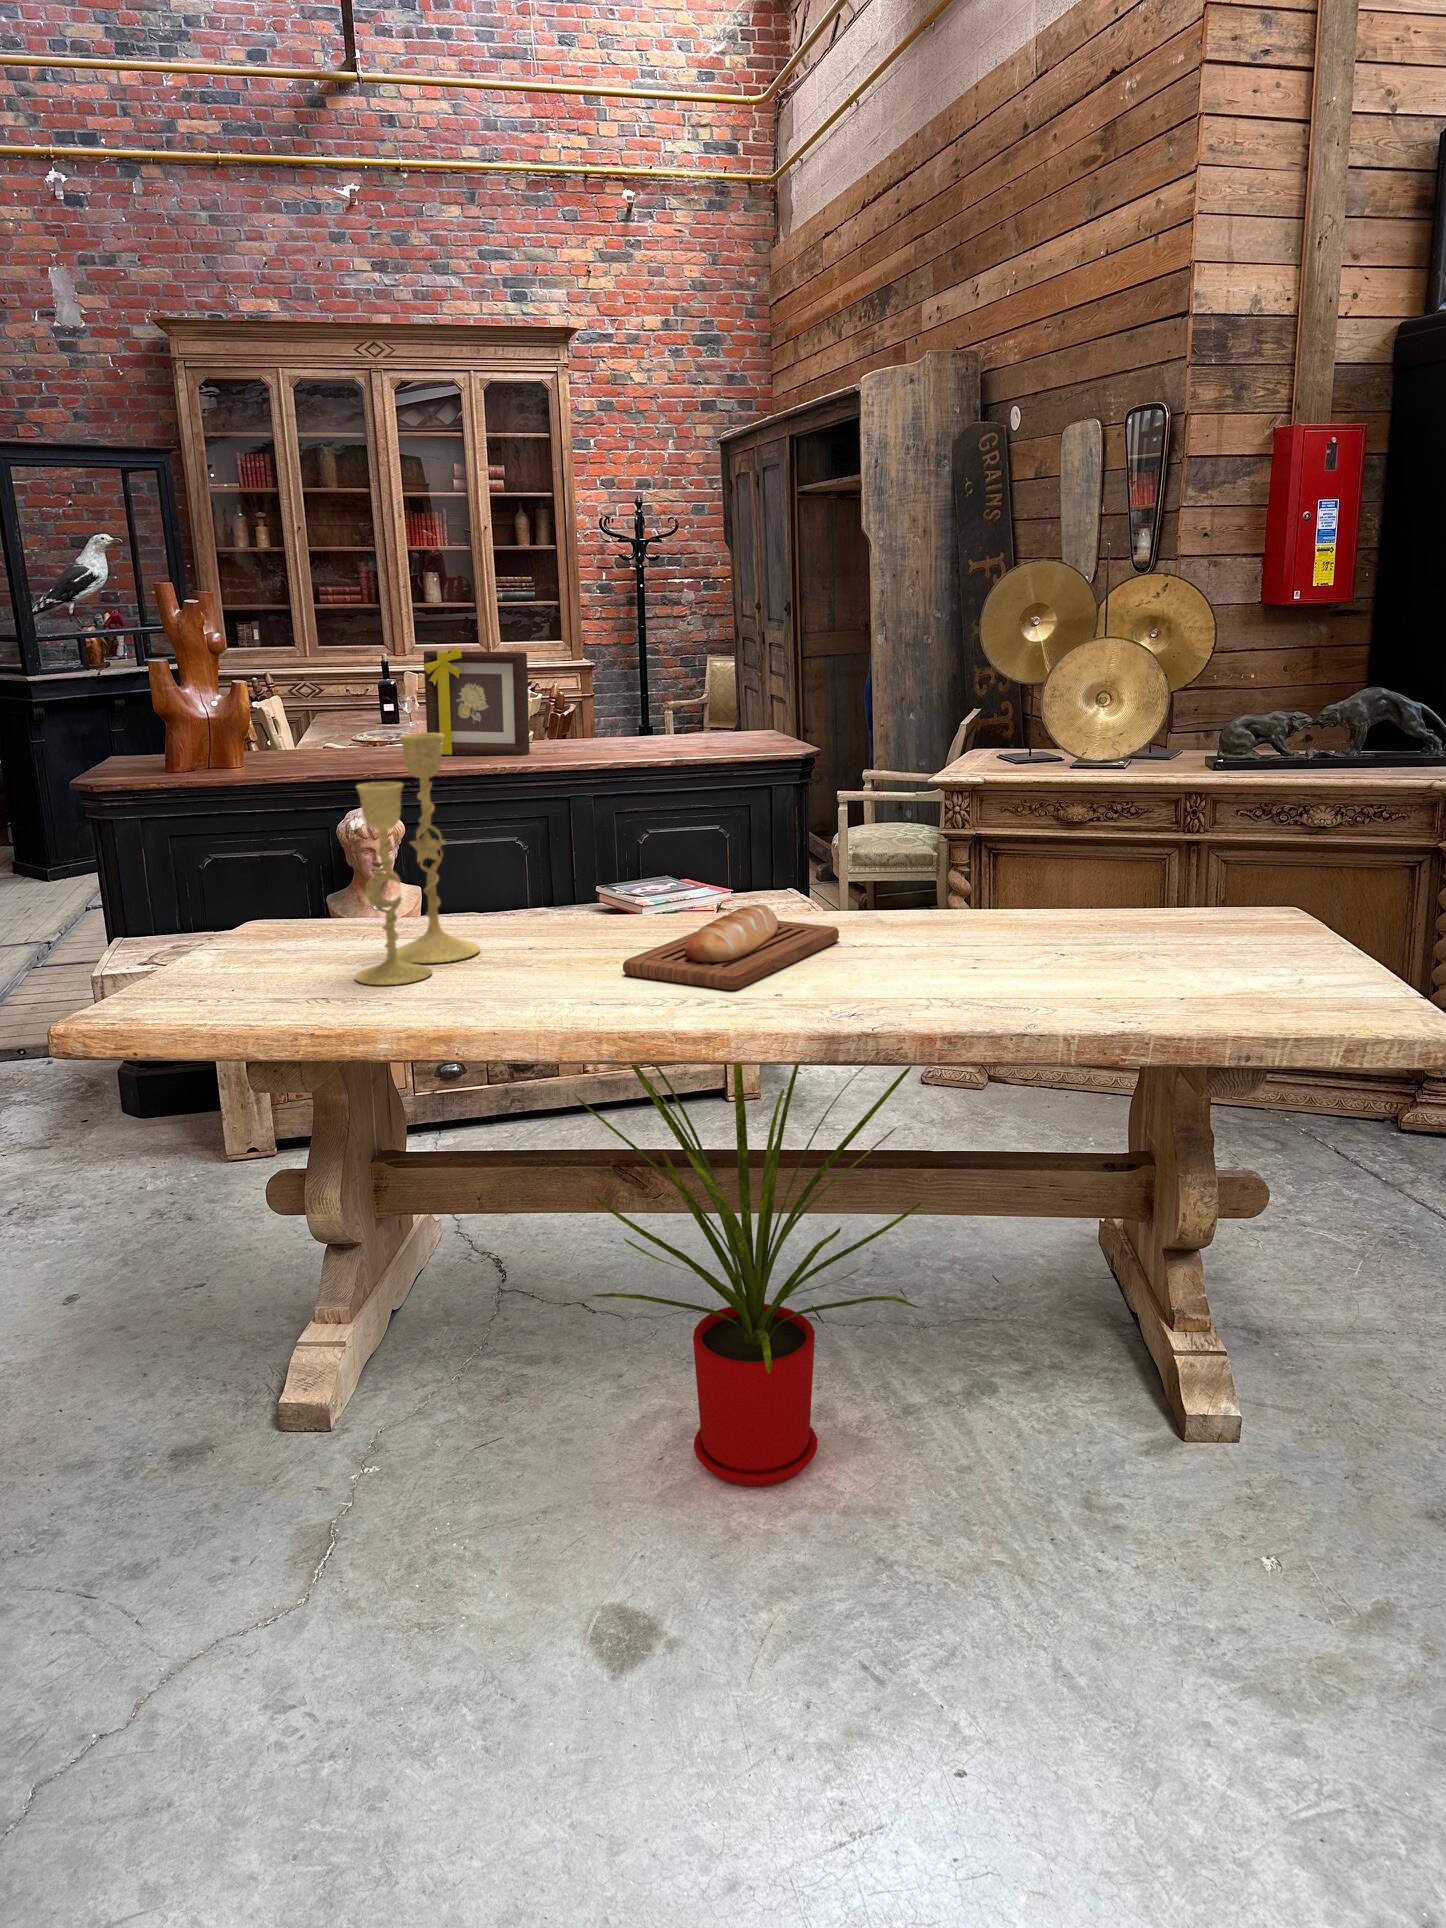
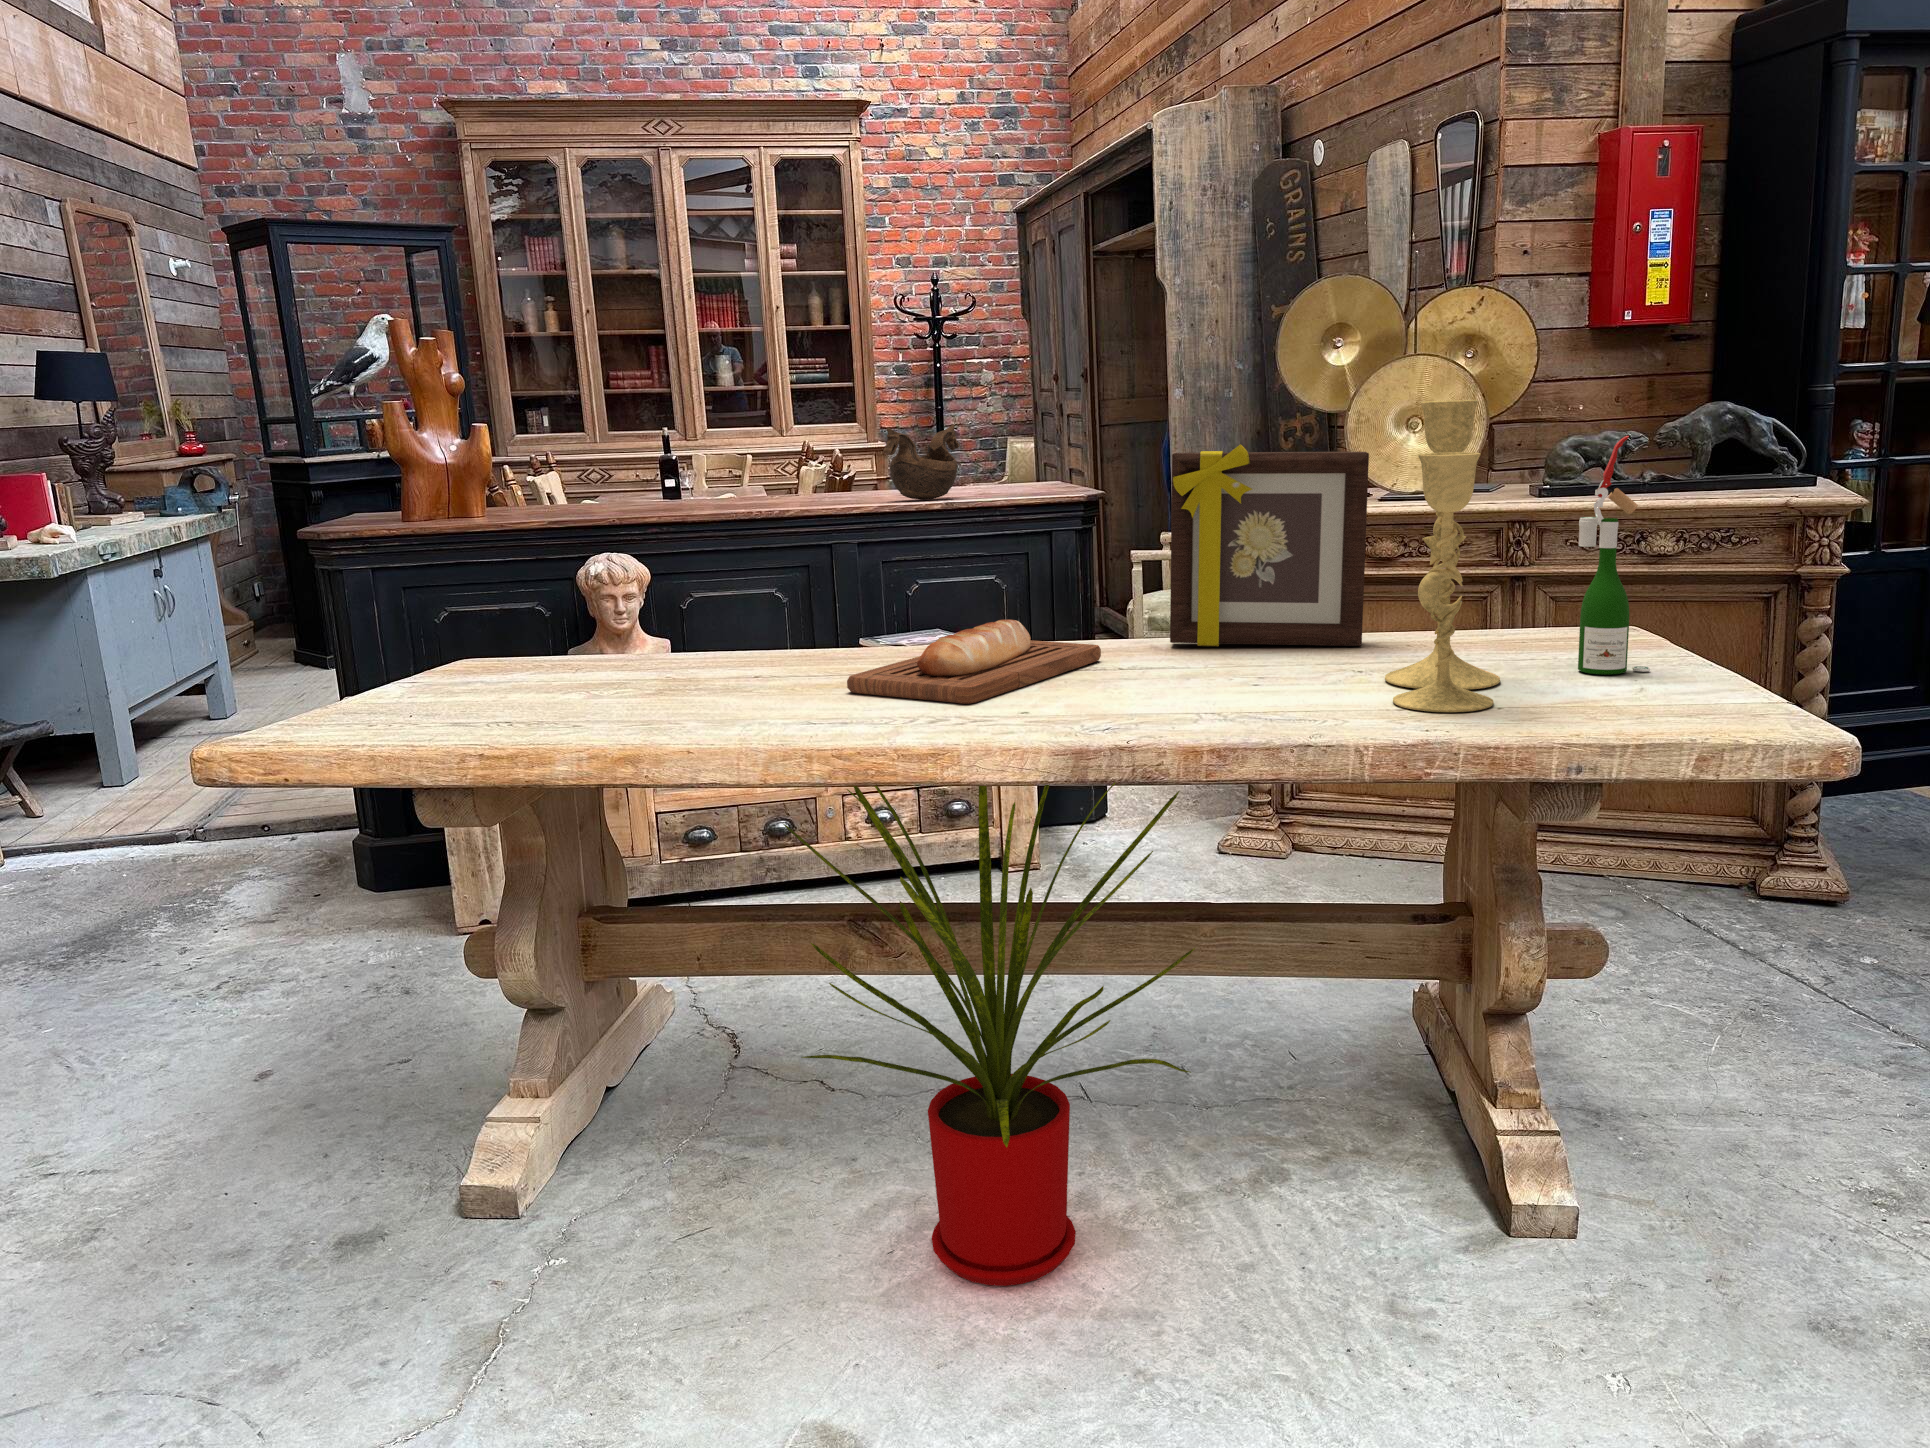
picture frame: present [423,648,529,755] -> present [1170,444,1369,646]
decorative bowl: none [612,675,681,746] -> present [883,424,960,500]
candlestick: present [355,733,480,985] -> present [1385,400,1500,712]
wine bottle: none [1250,766,1310,967] -> present [1578,436,1650,675]

